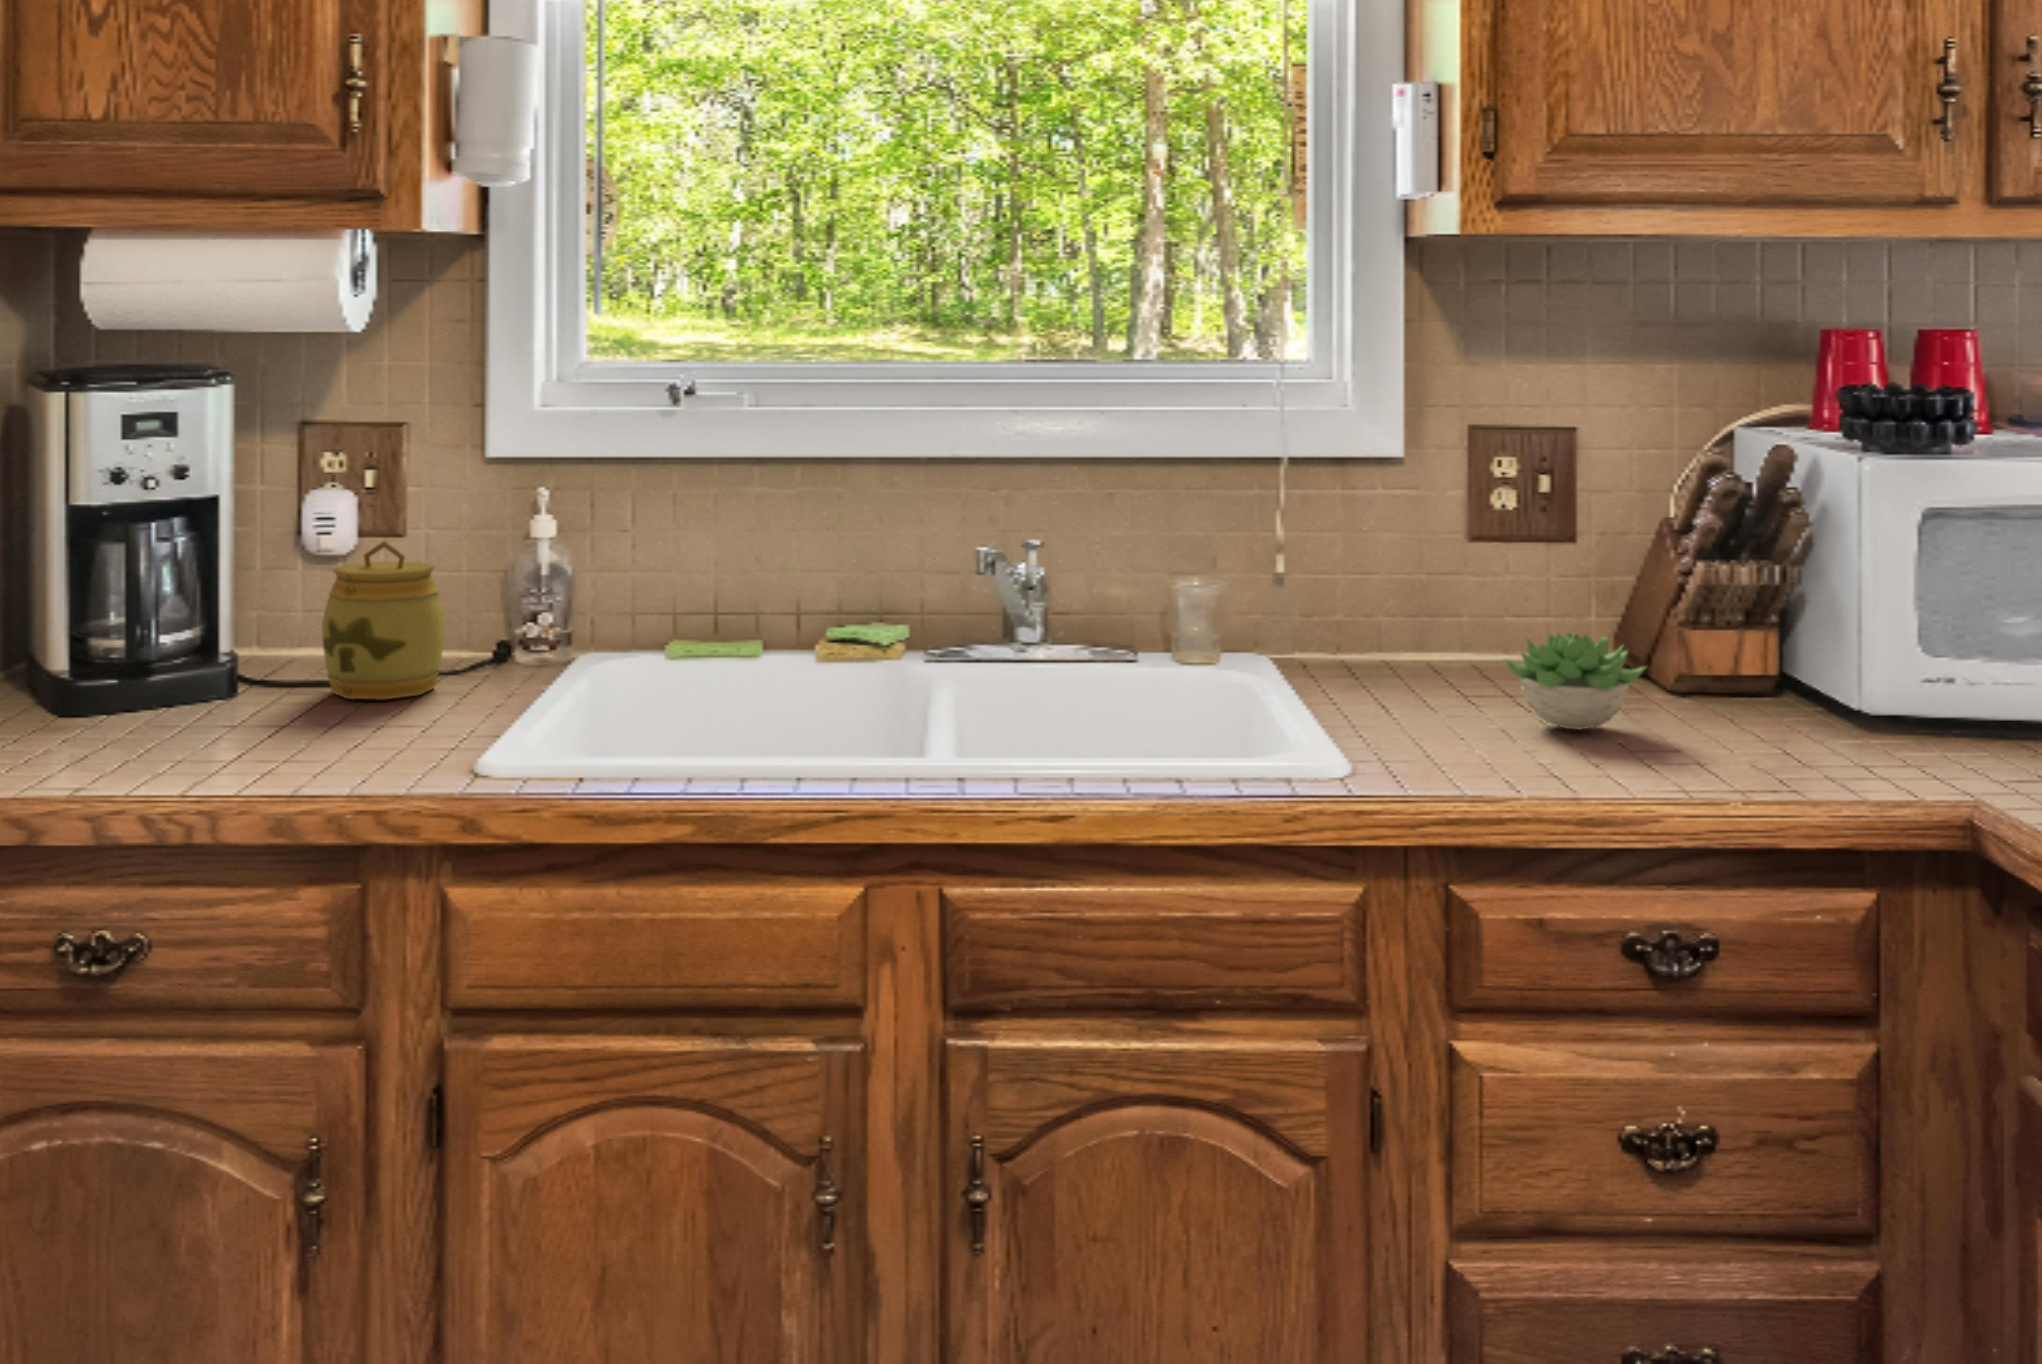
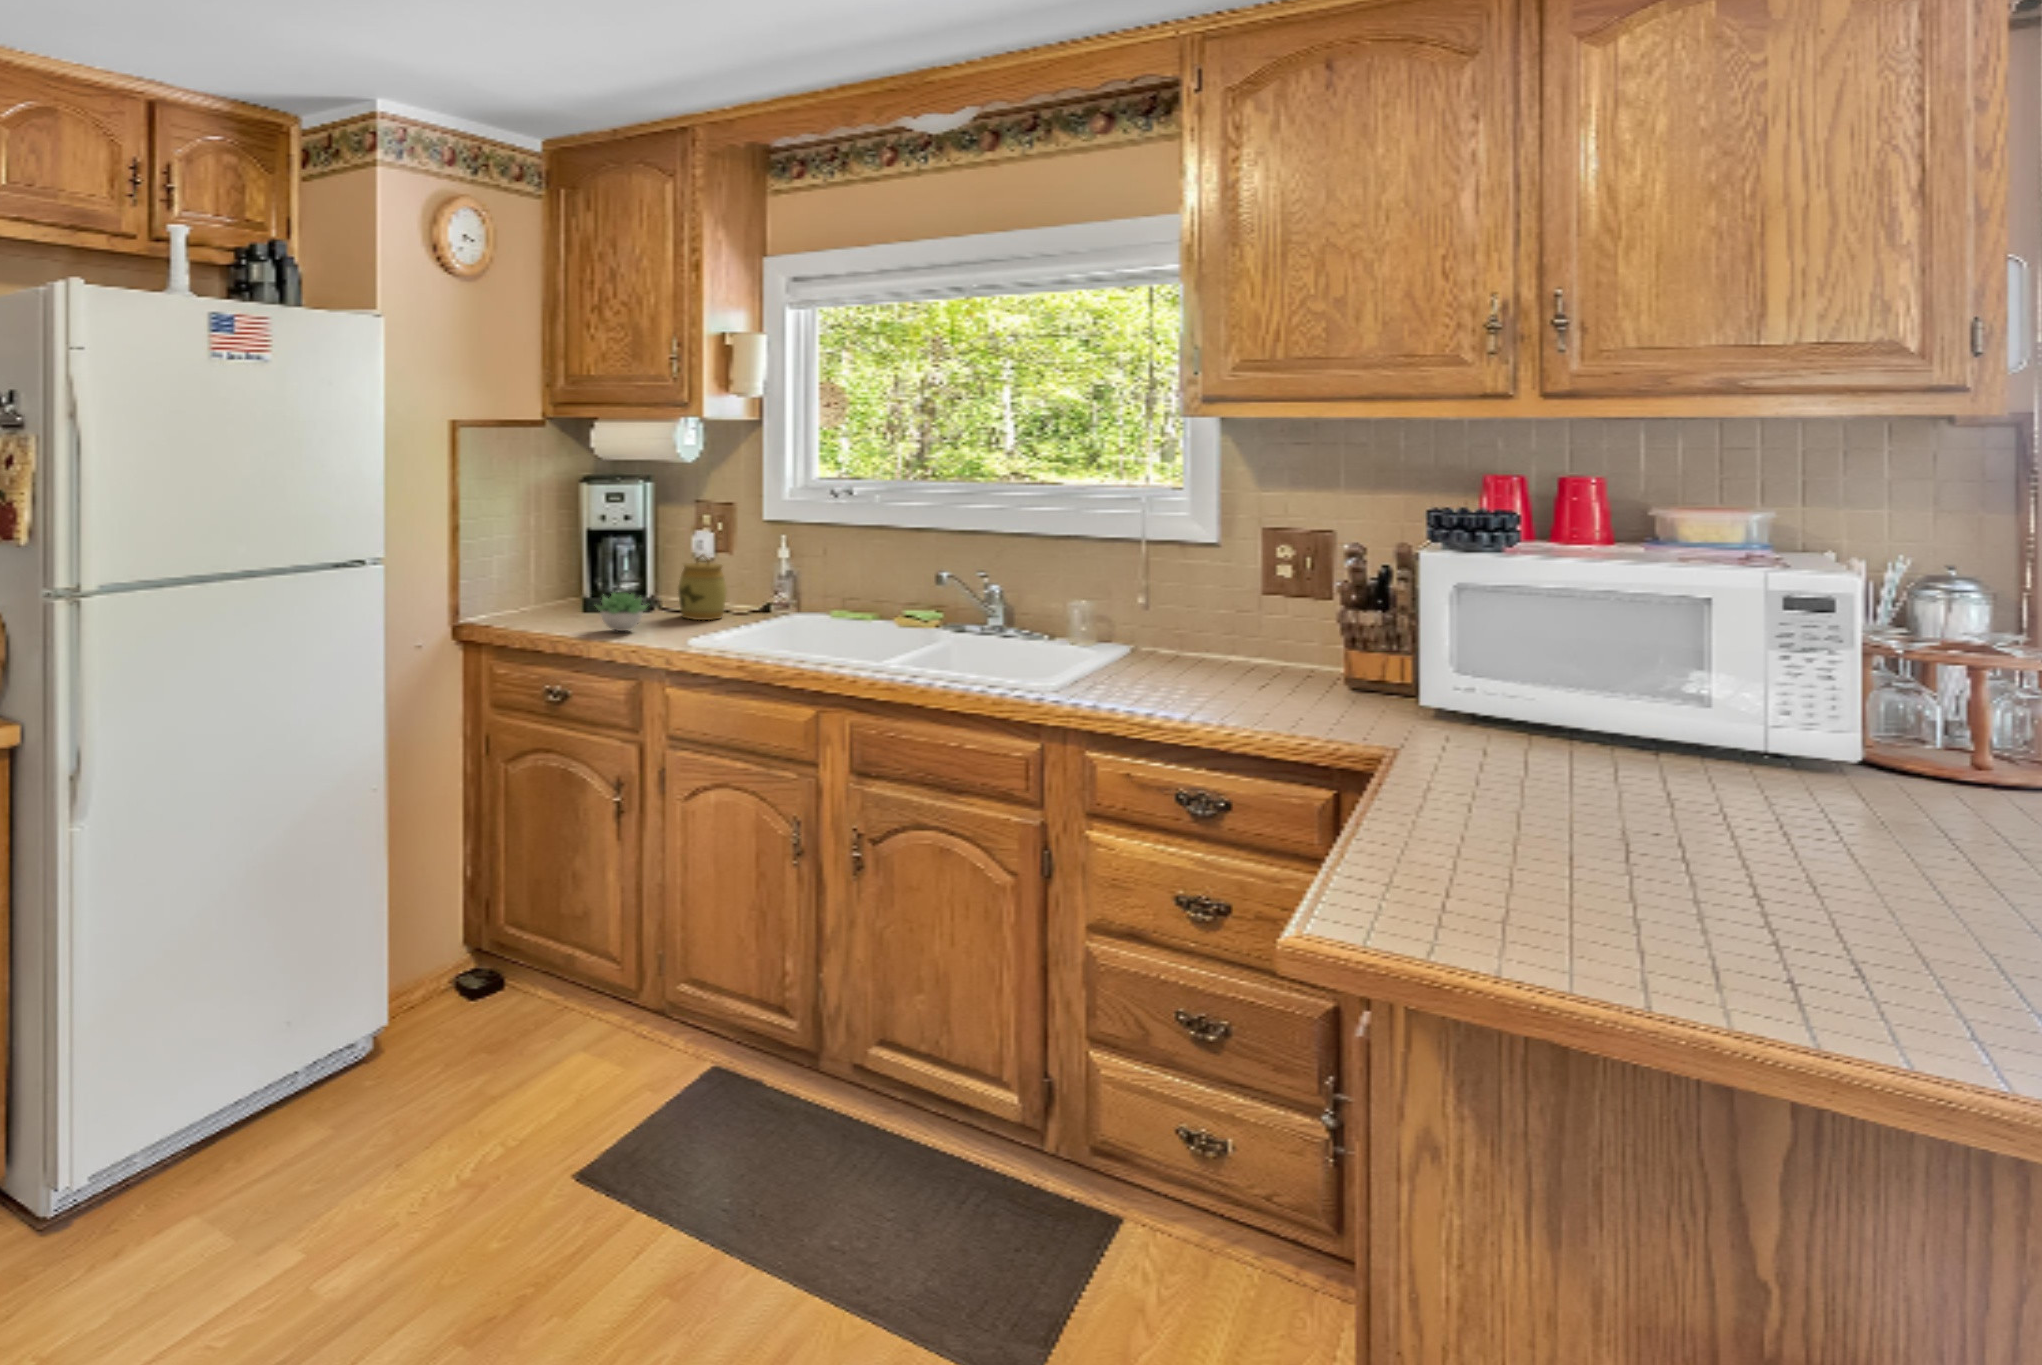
succulent plant: present [1504,633,1645,729] -> present [596,593,647,631]

